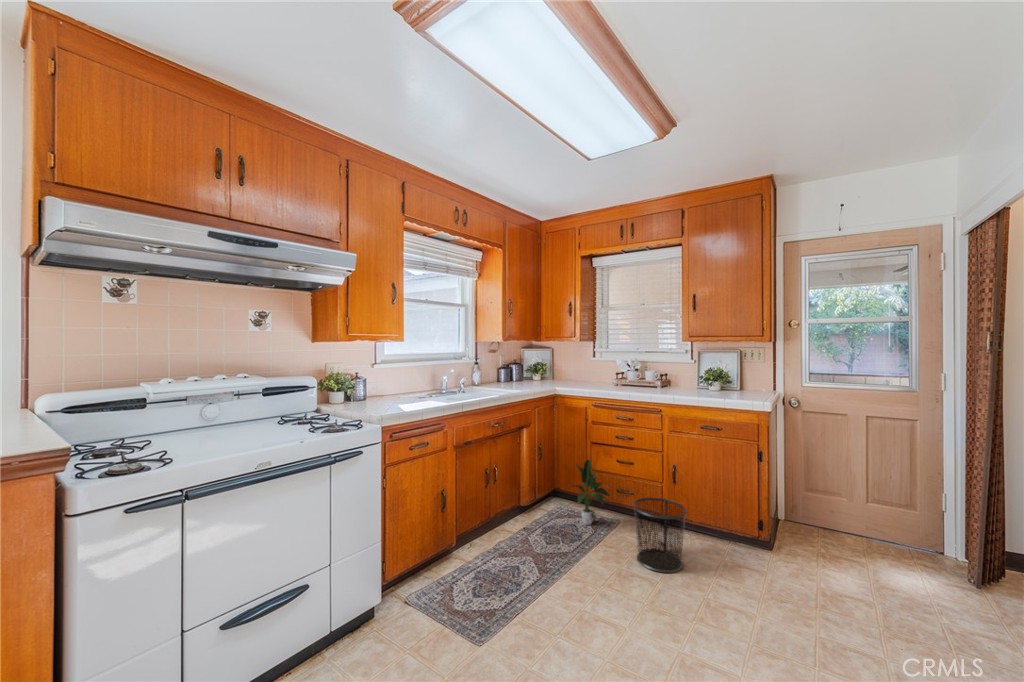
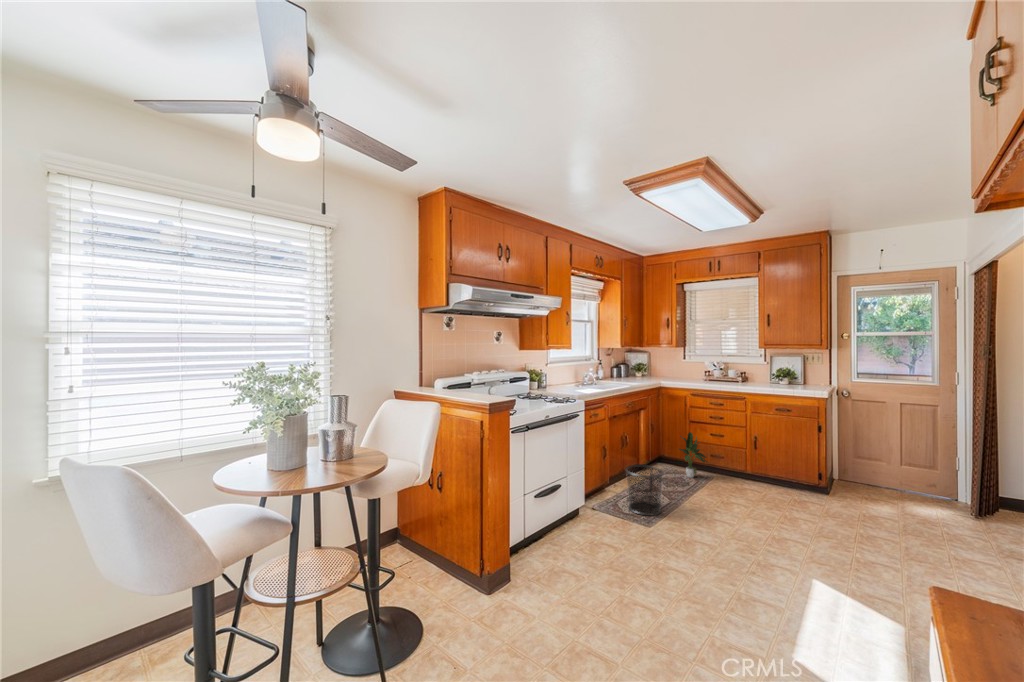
trash can: present [633,497,687,573] -> present [626,465,663,515]

